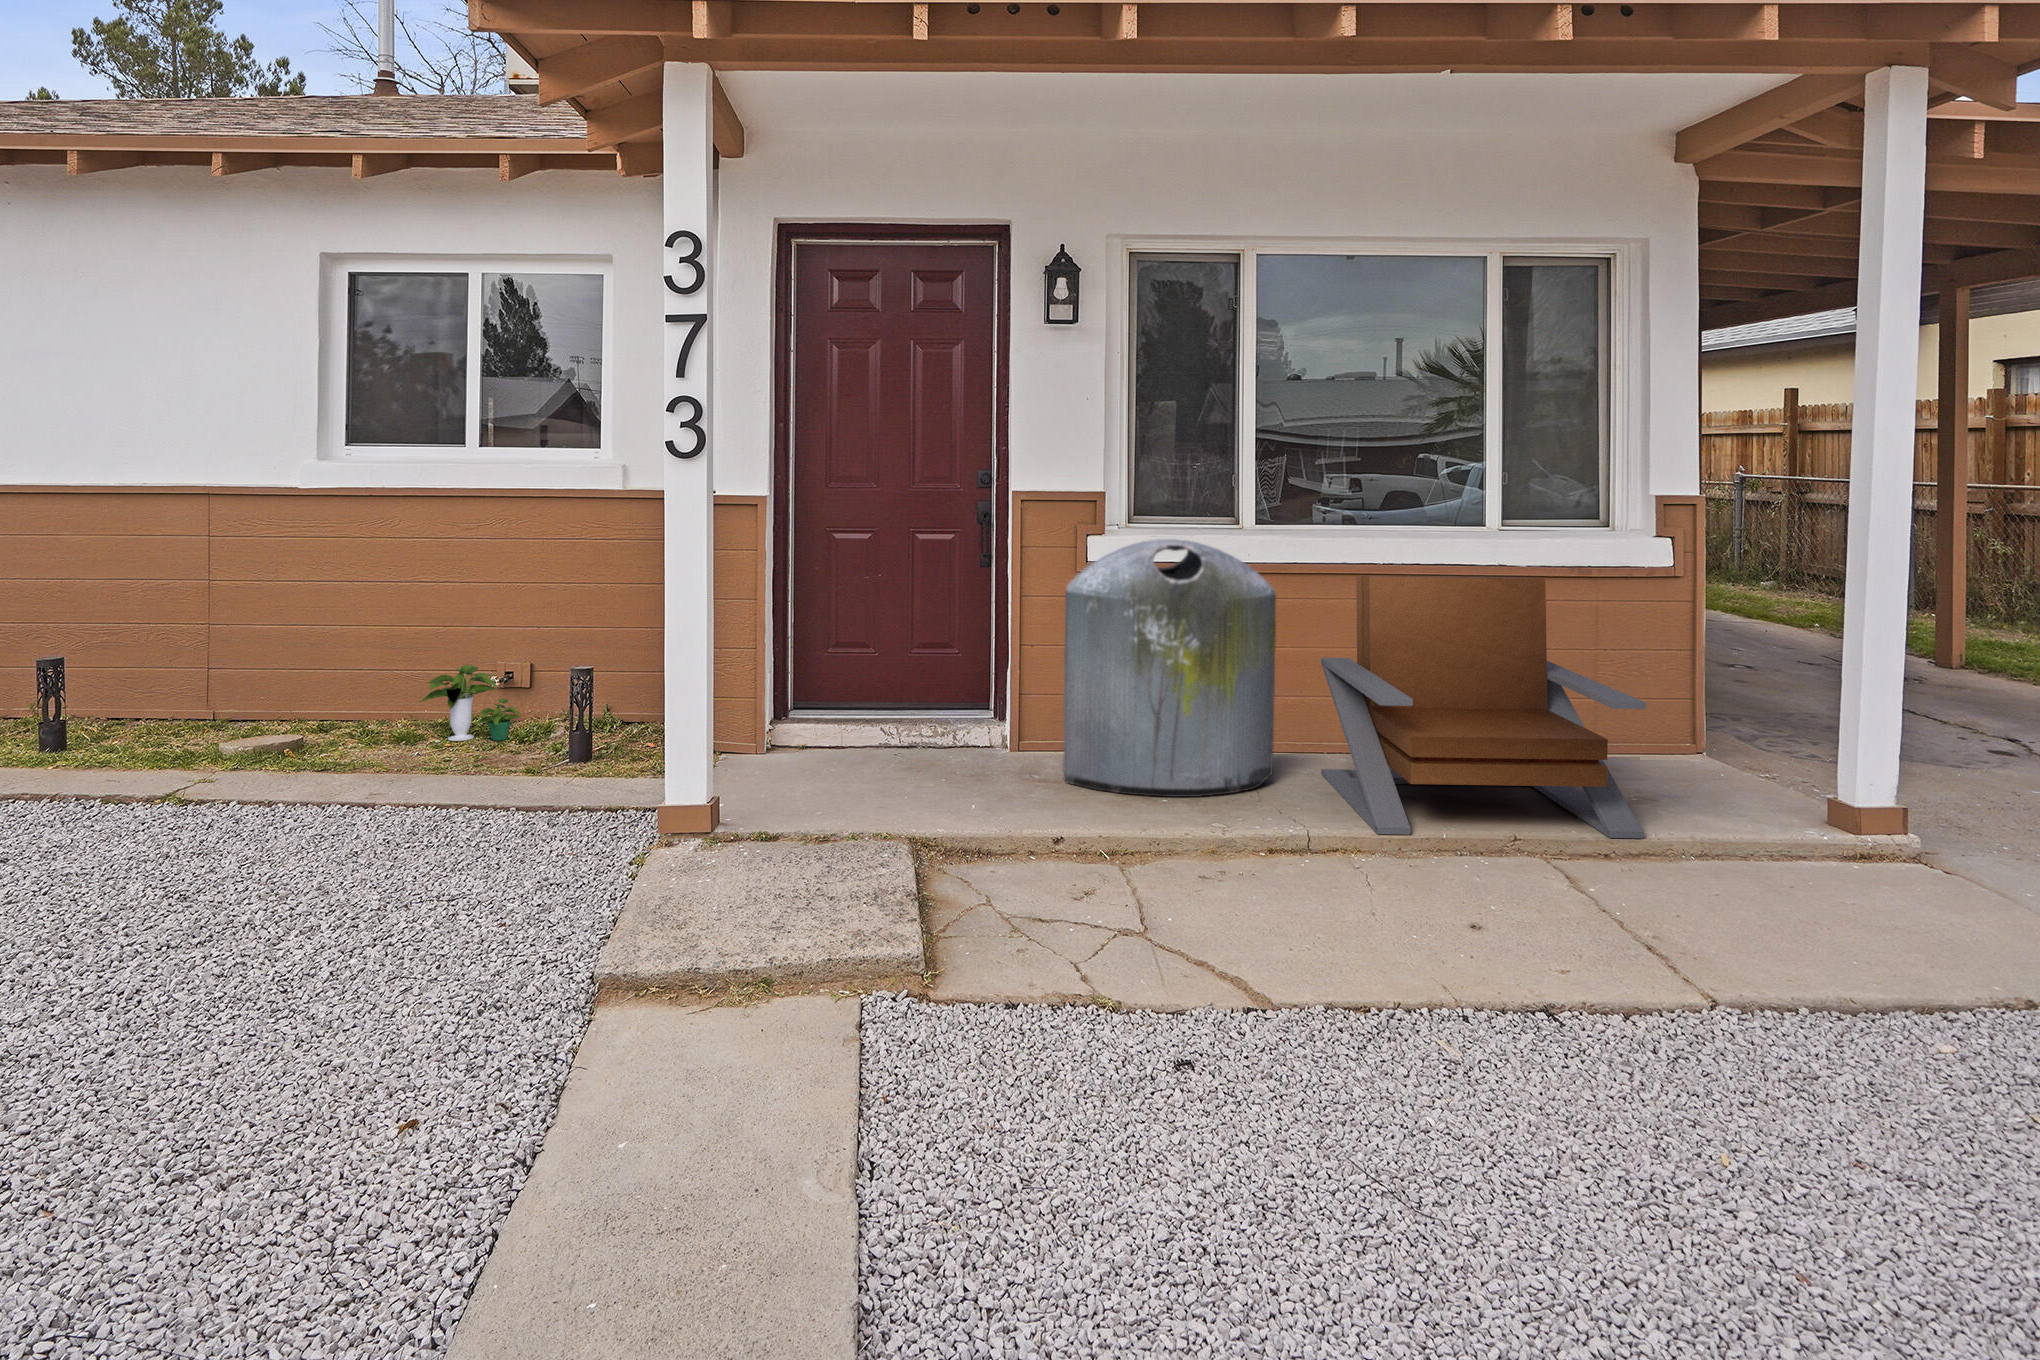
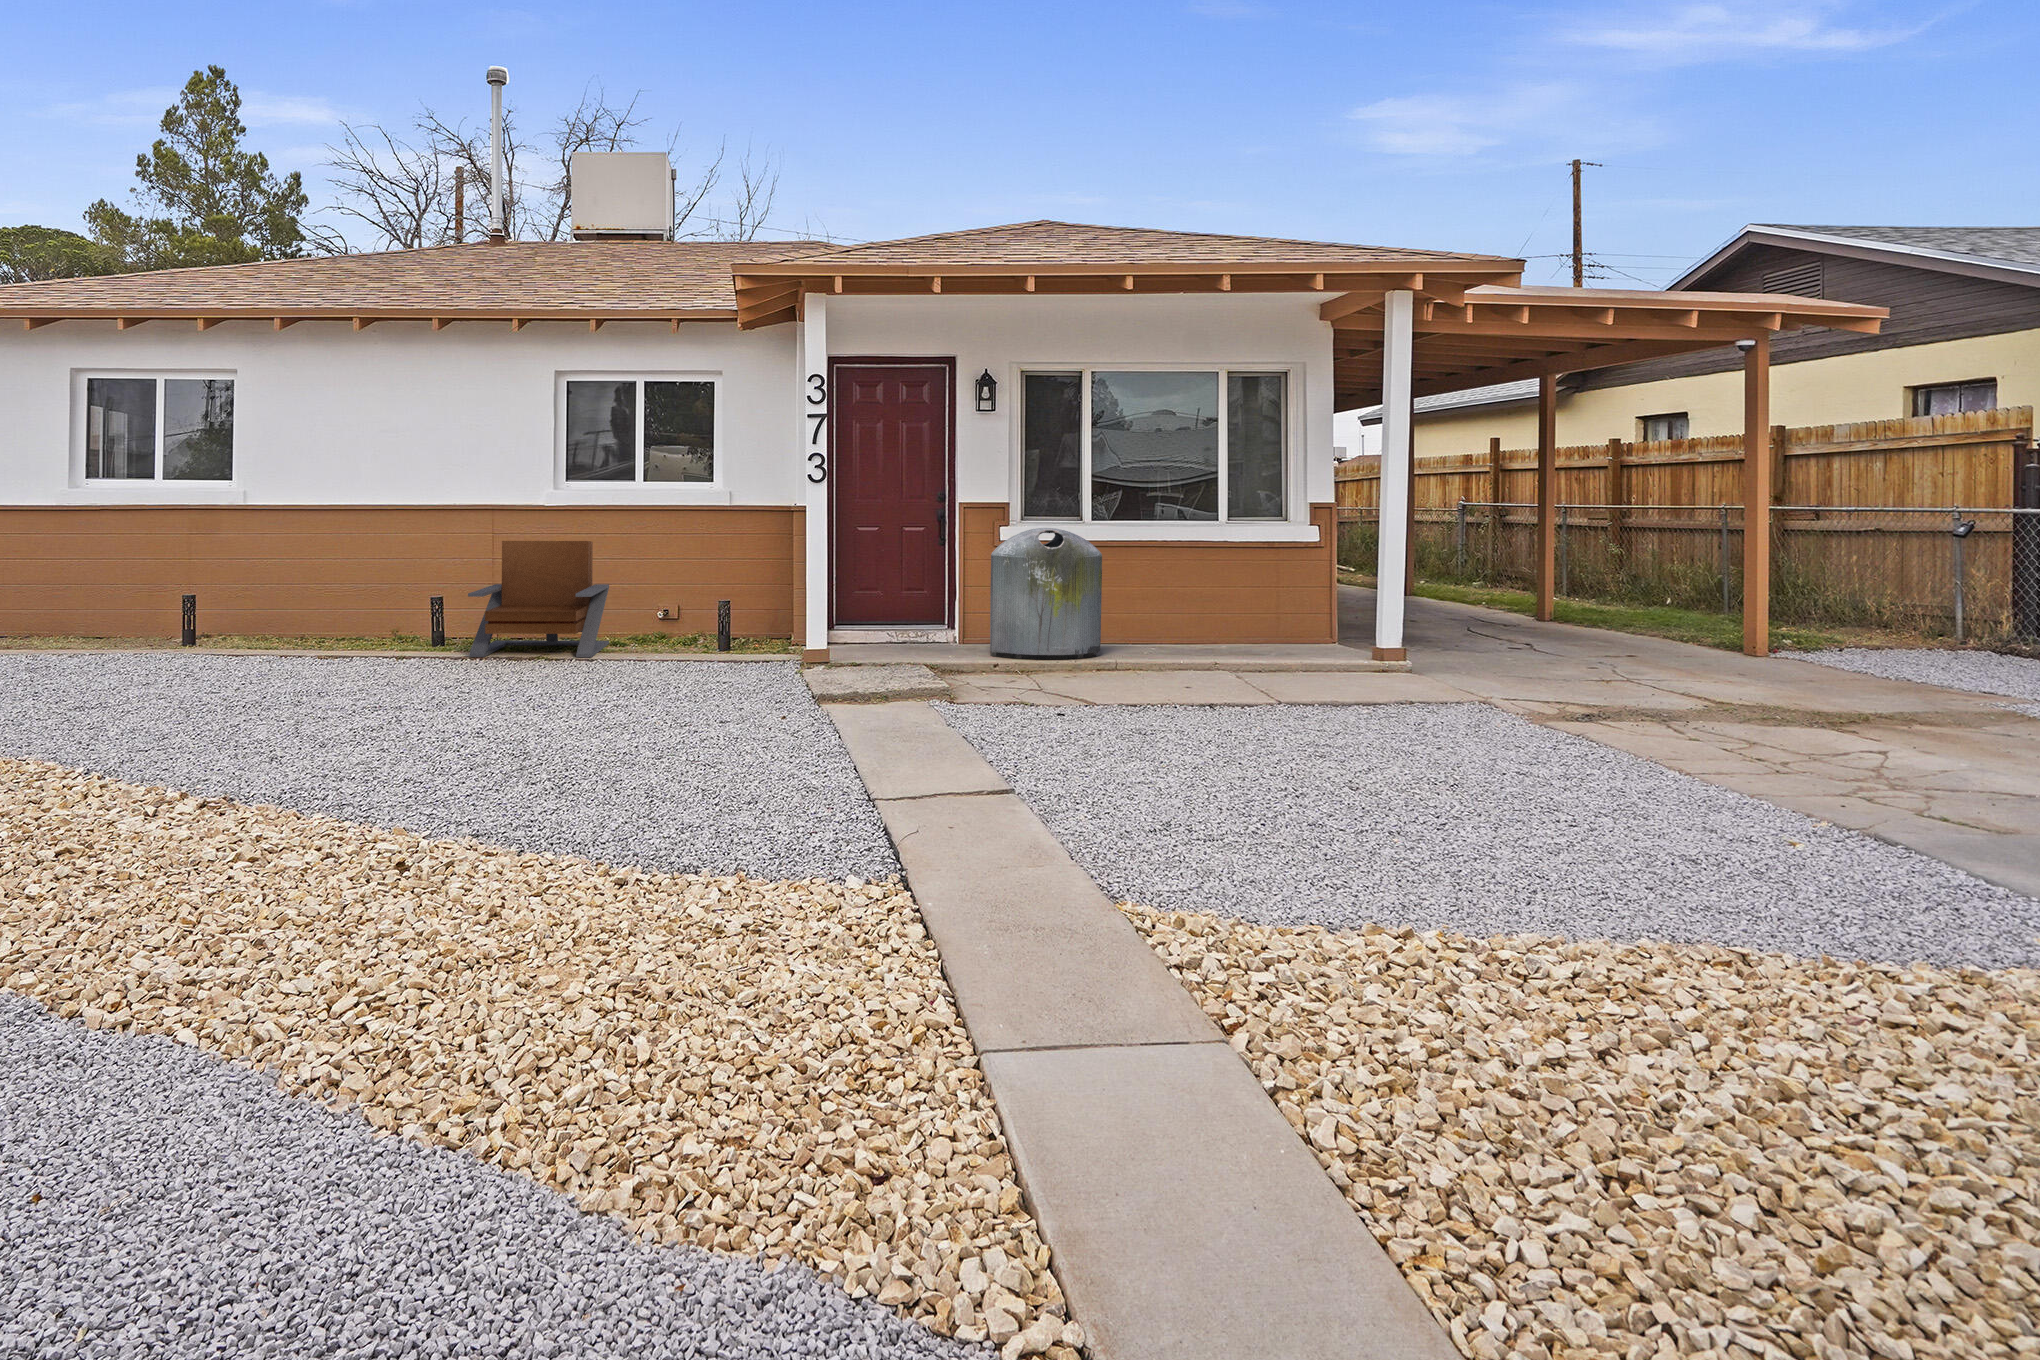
lounge chair: present [1321,575,1646,838] -> present [468,541,609,657]
potted plant: present [420,665,521,741] -> none [632,605,687,645]

